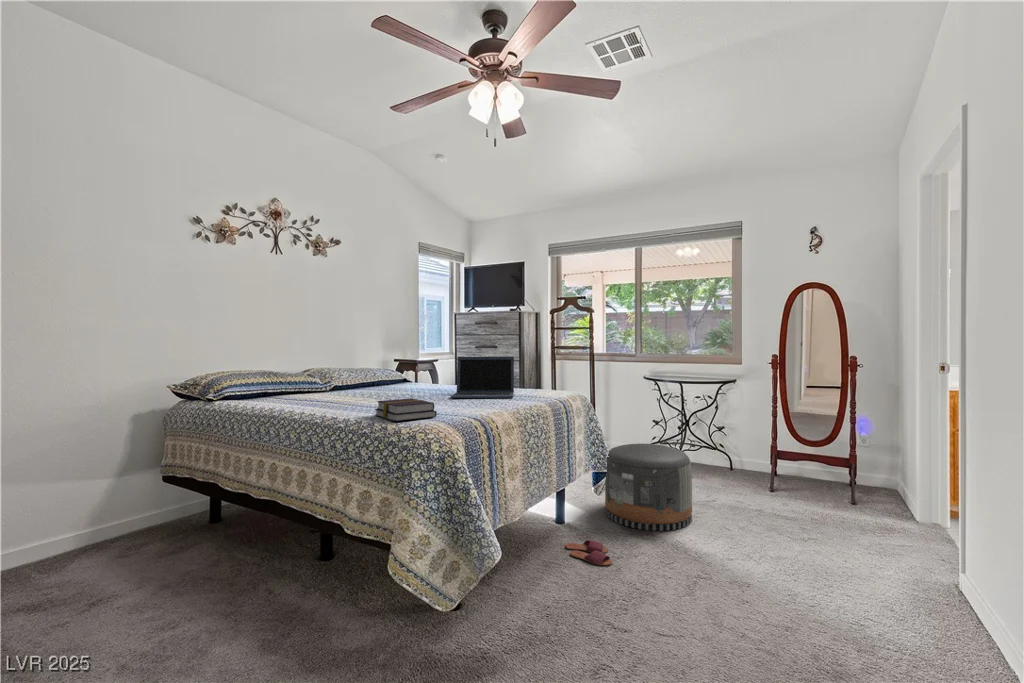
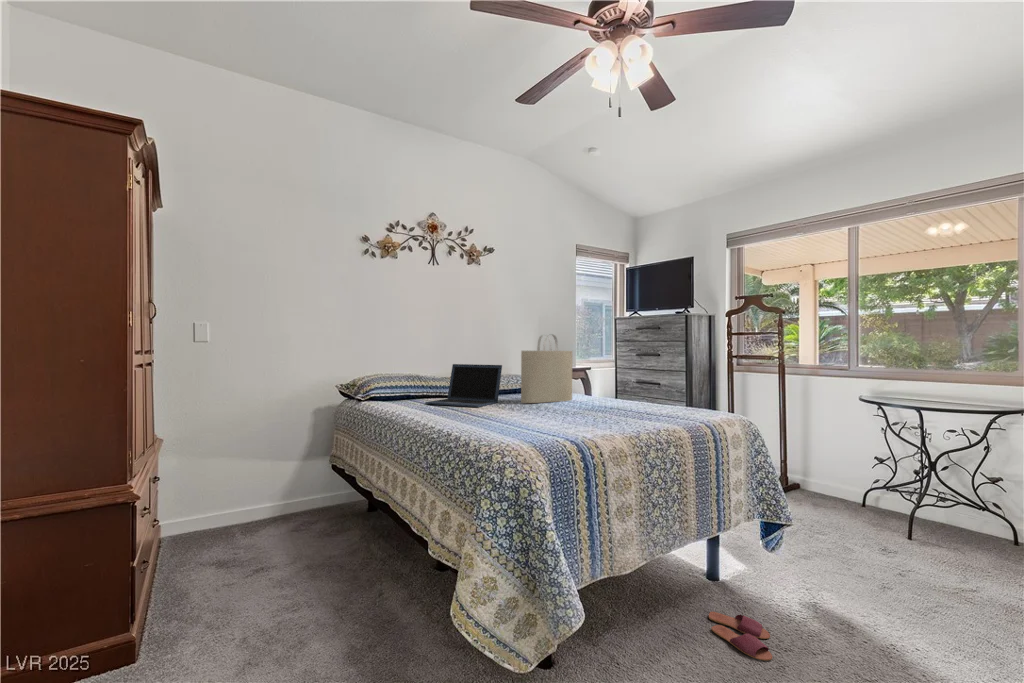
tote bag: none [392,329,436,394] -> present [521,334,572,403]
laptop: present [451,357,514,398] -> present [425,364,502,407]
book: present [375,398,437,421] -> none [476,410,534,436]
pouf: present [605,444,692,531] -> none [780,489,925,627]

